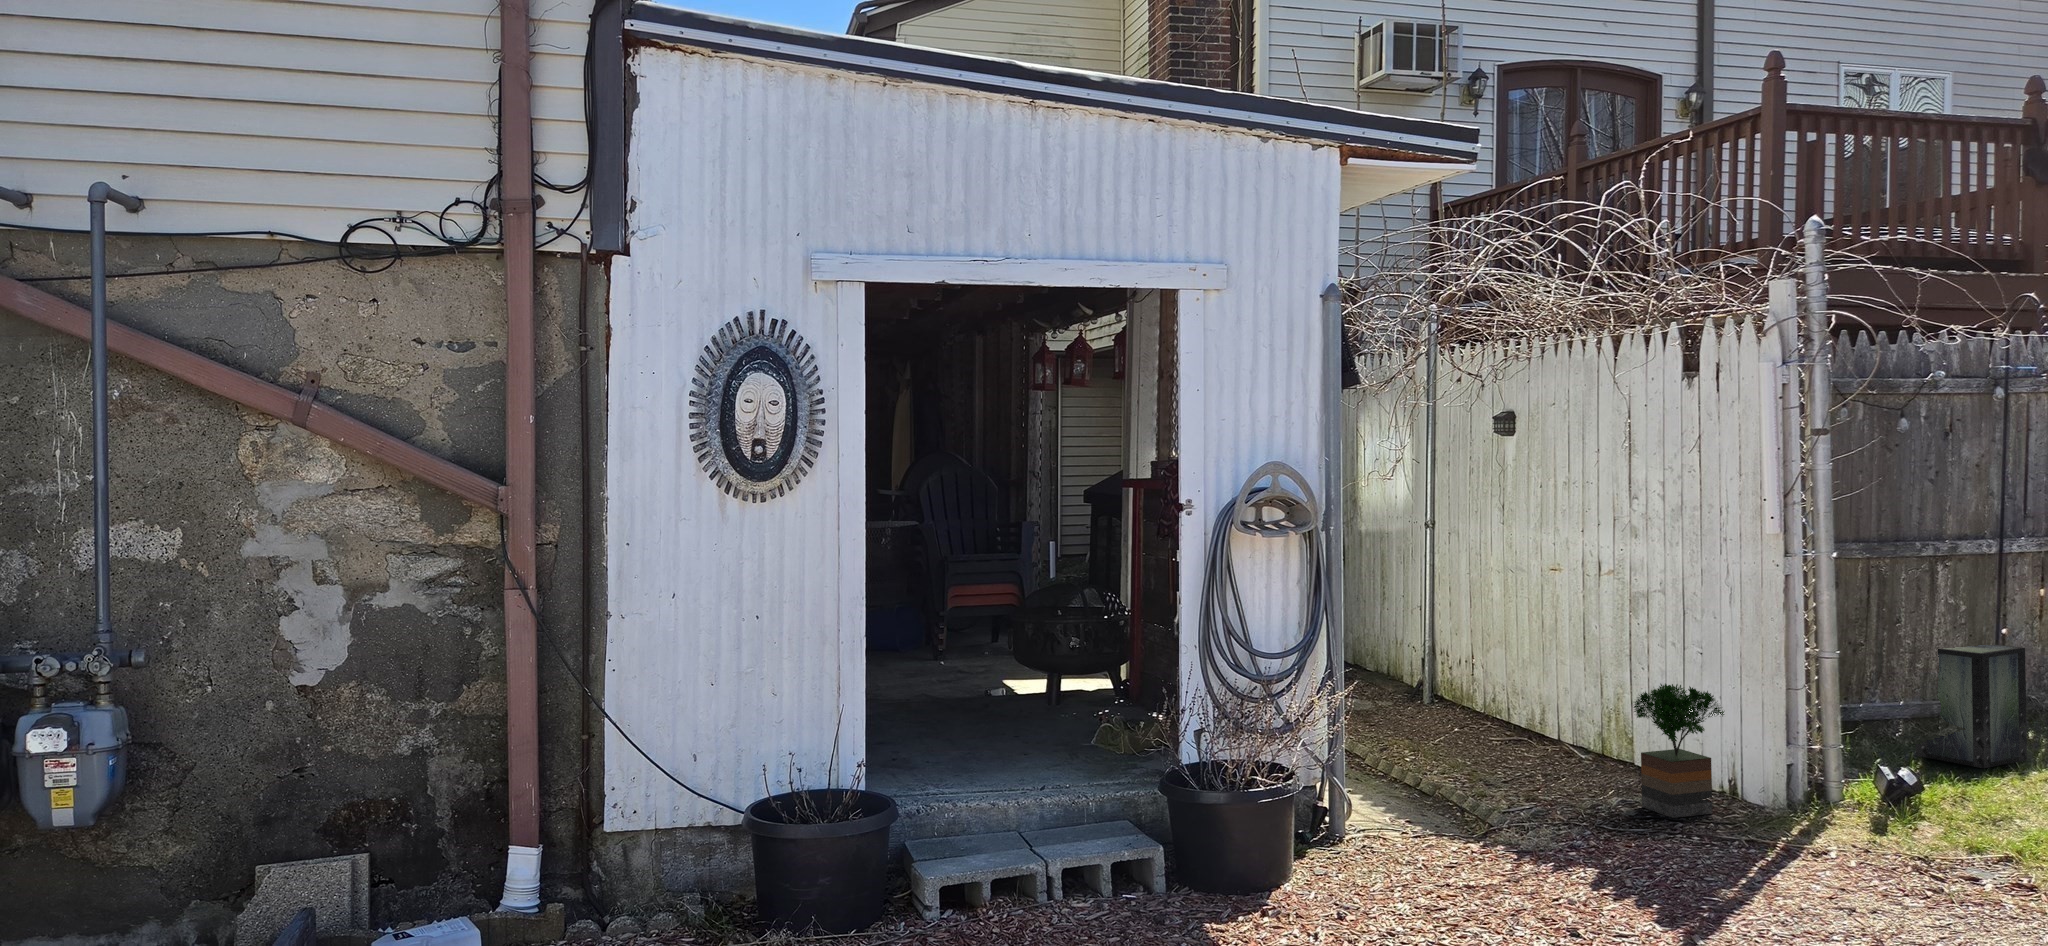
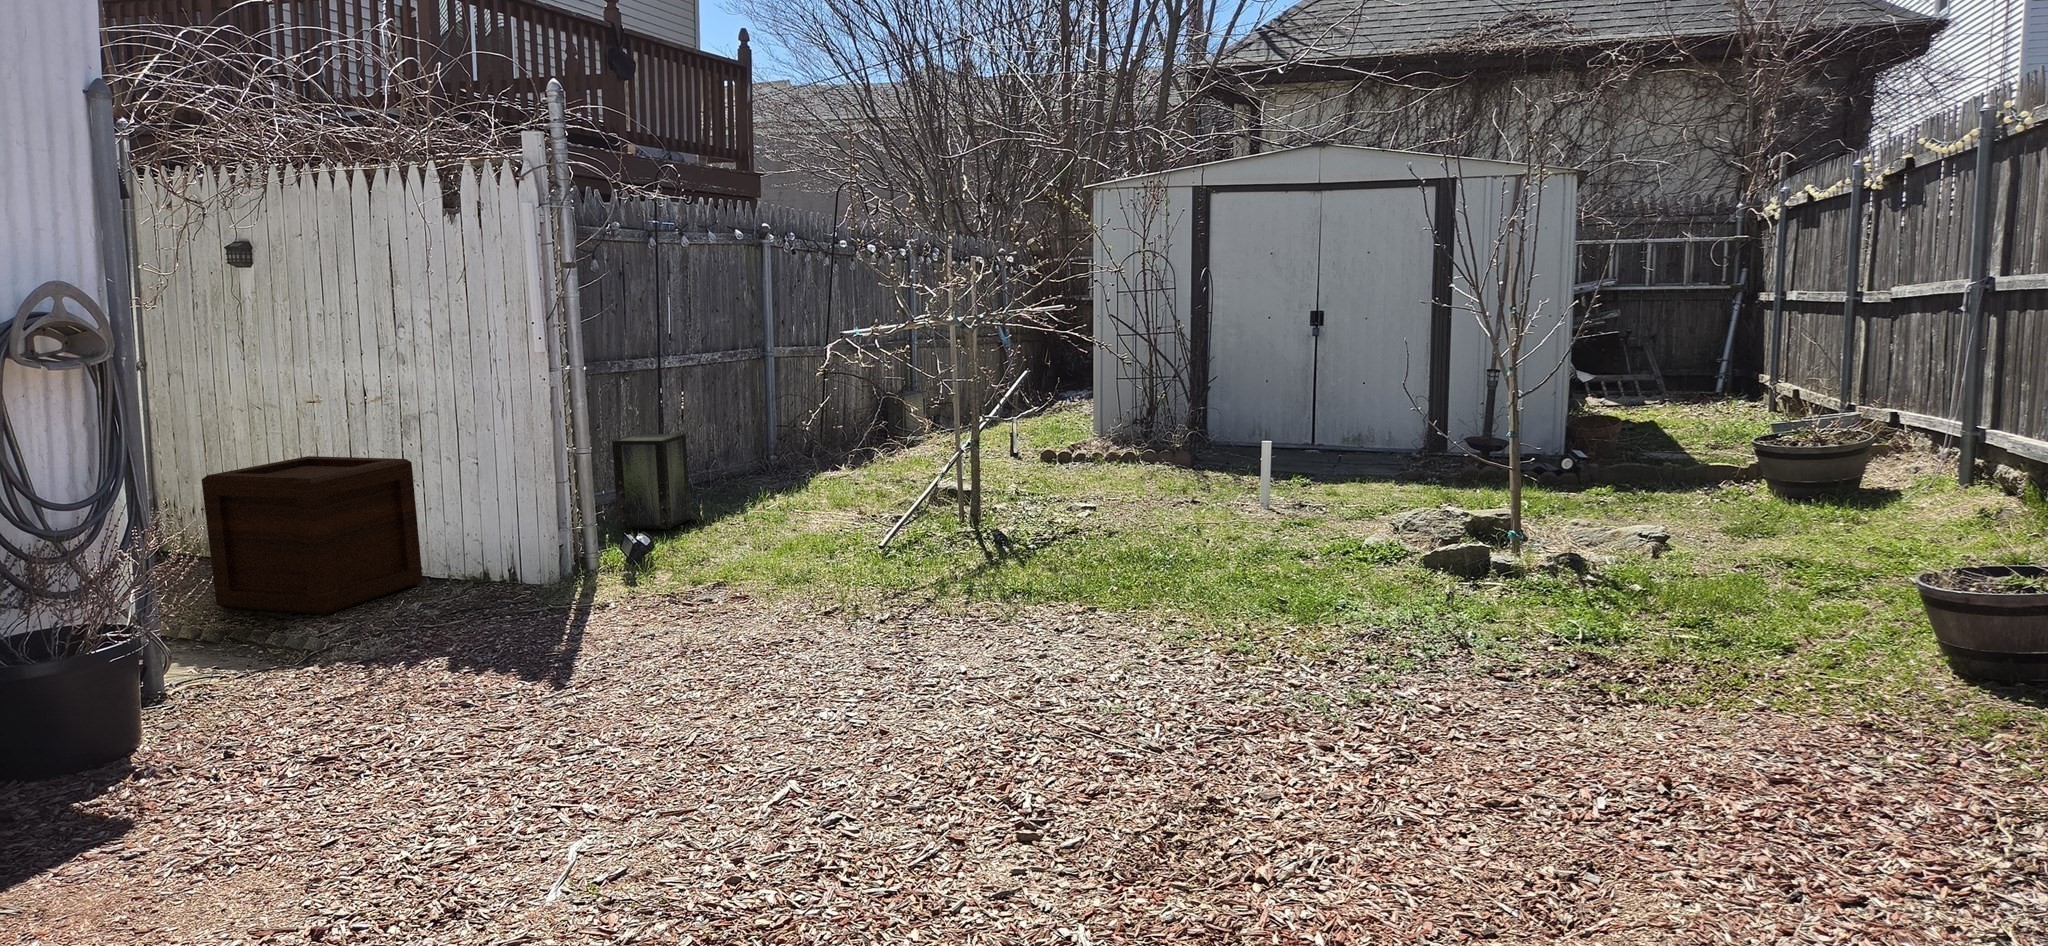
wooden crate: none [1435,626,1640,794] -> present [202,456,423,615]
potted tree: present [1634,683,1724,818] -> none [428,490,509,607]

